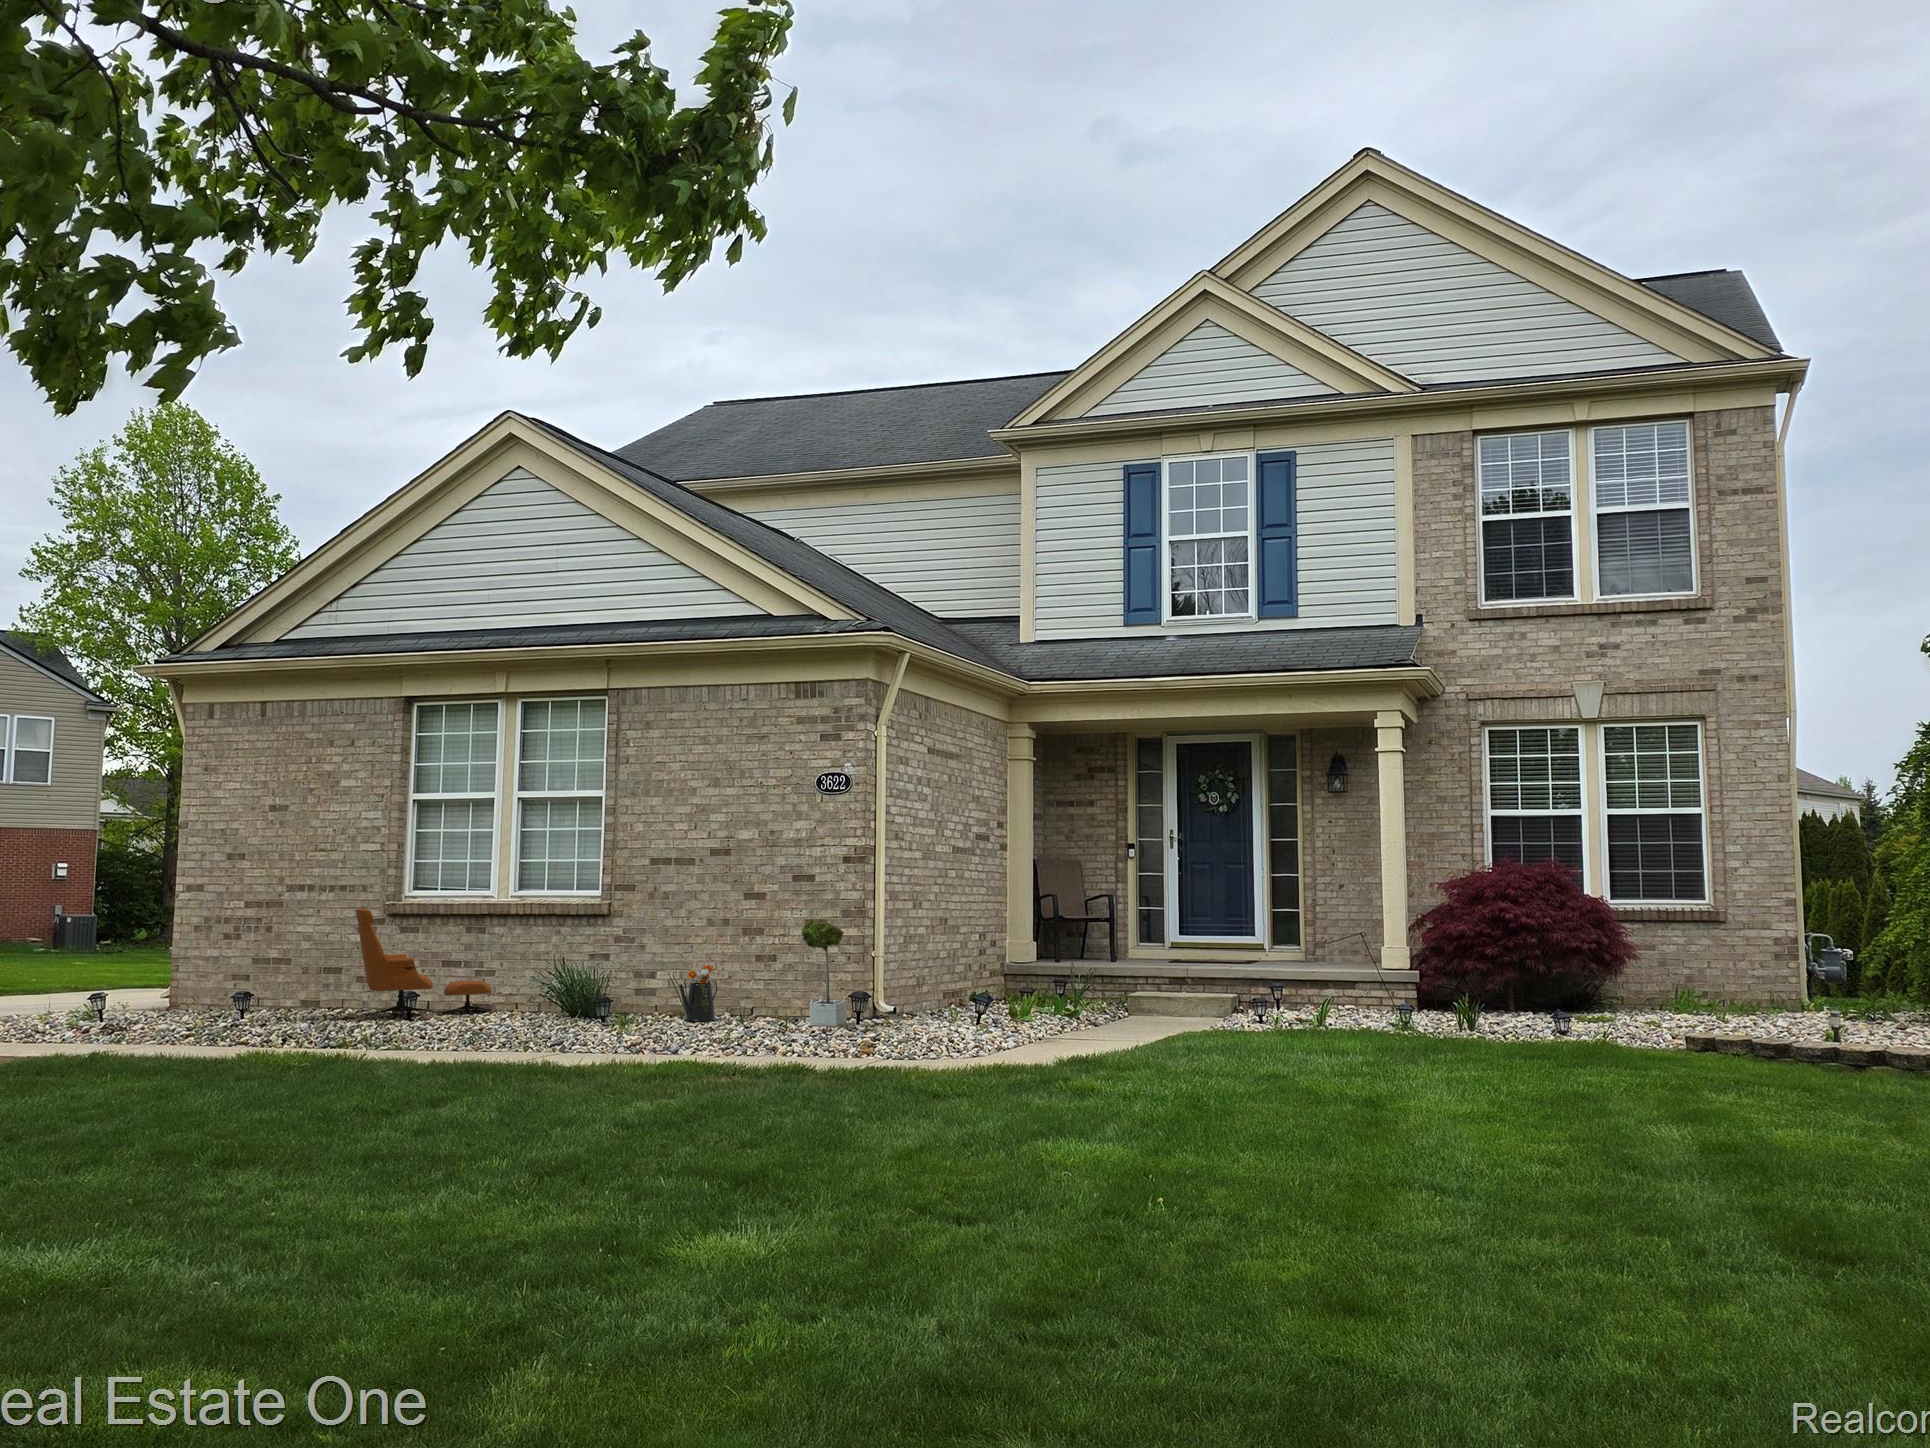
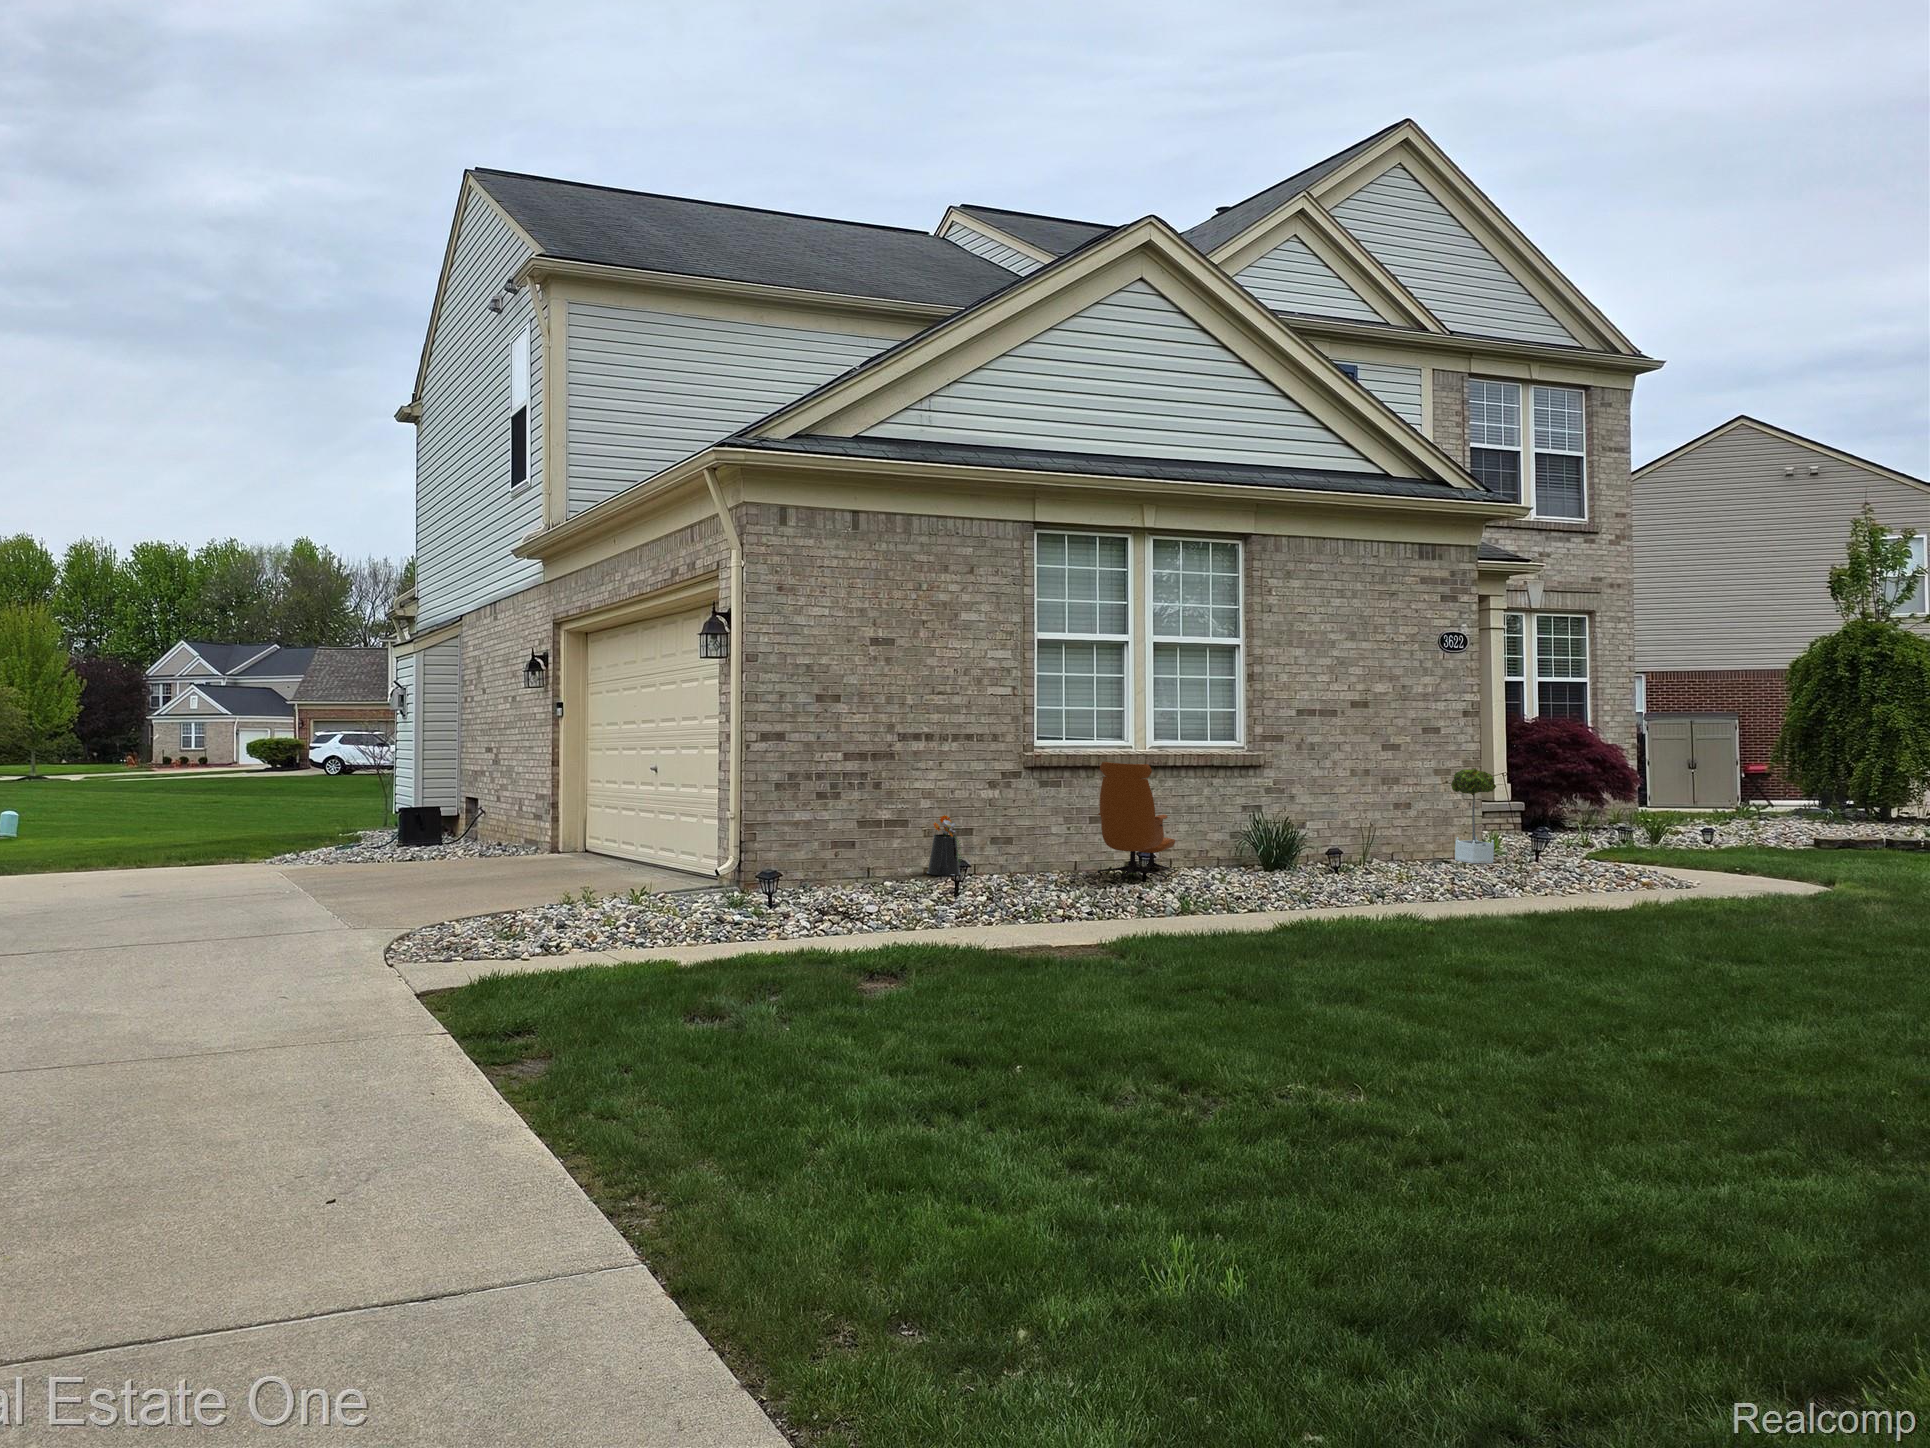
watering can: present [679,965,718,1021] -> present [927,815,961,876]

